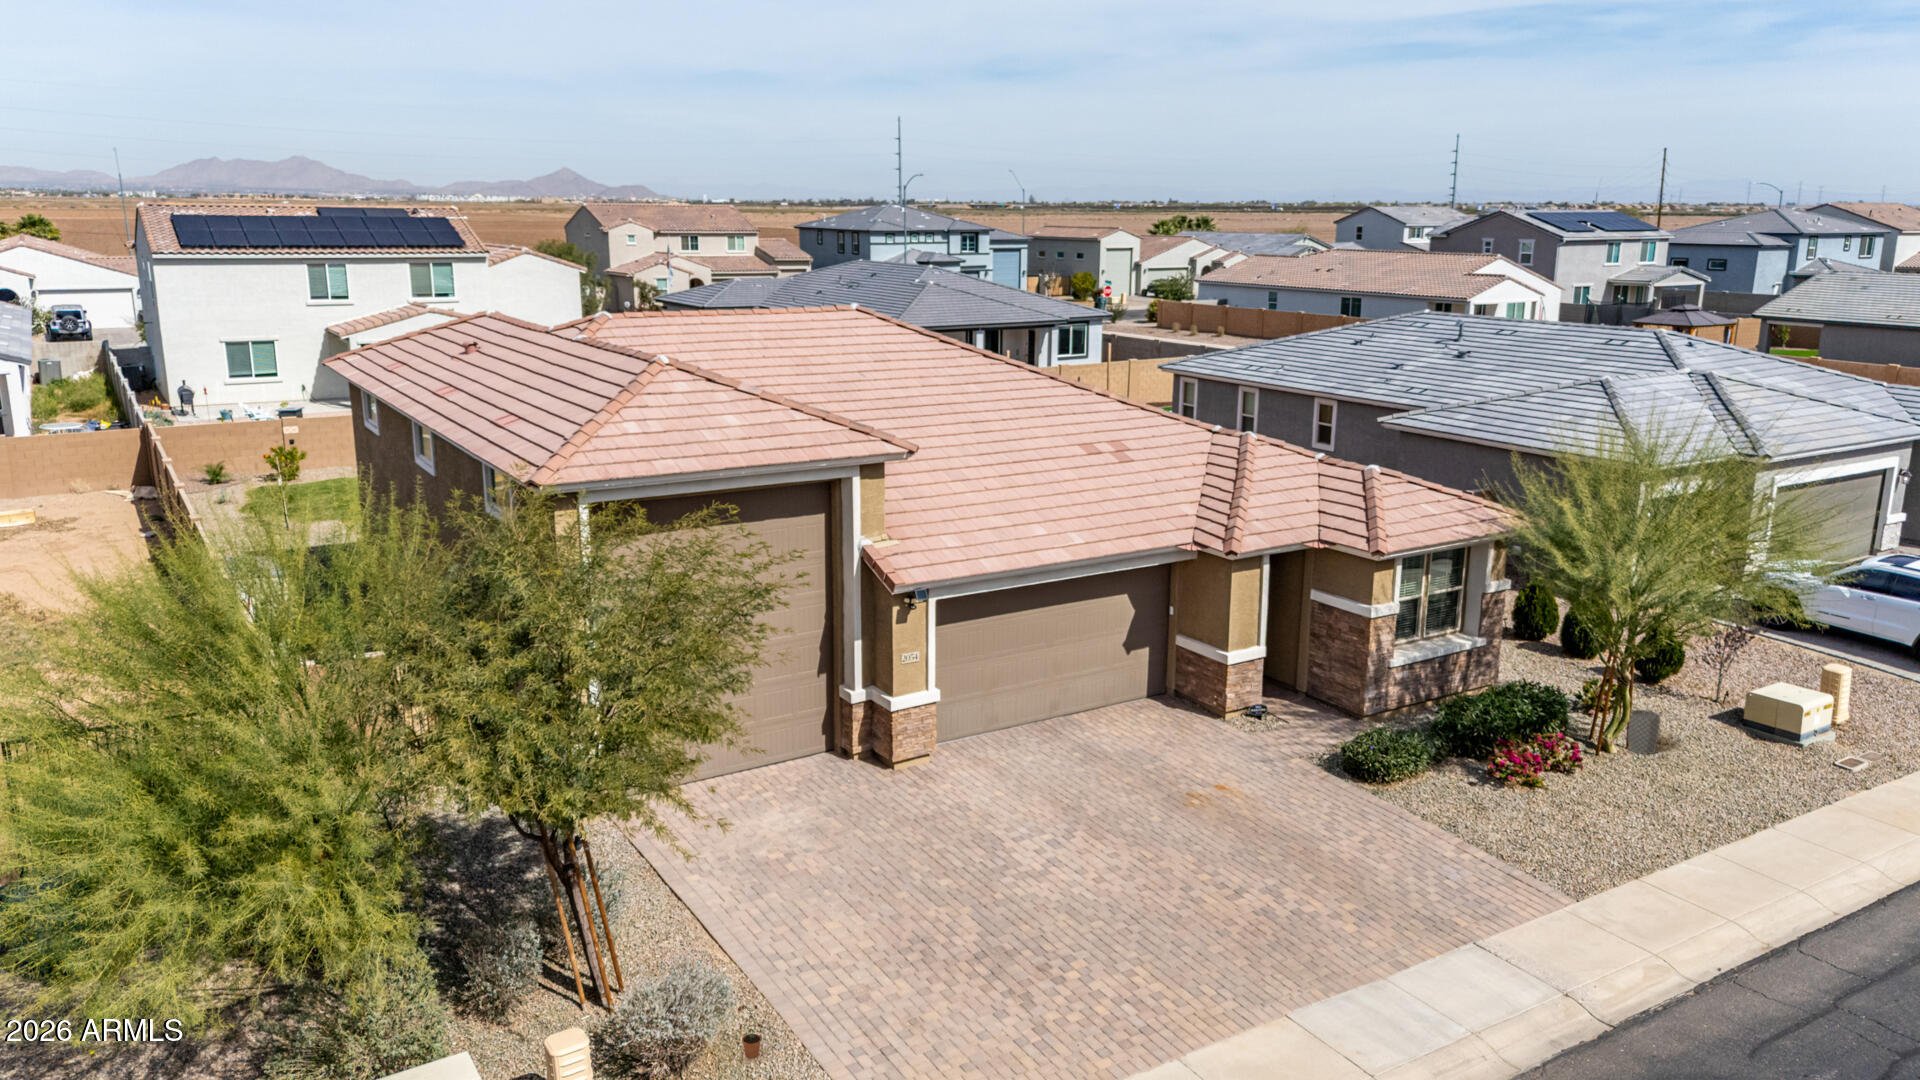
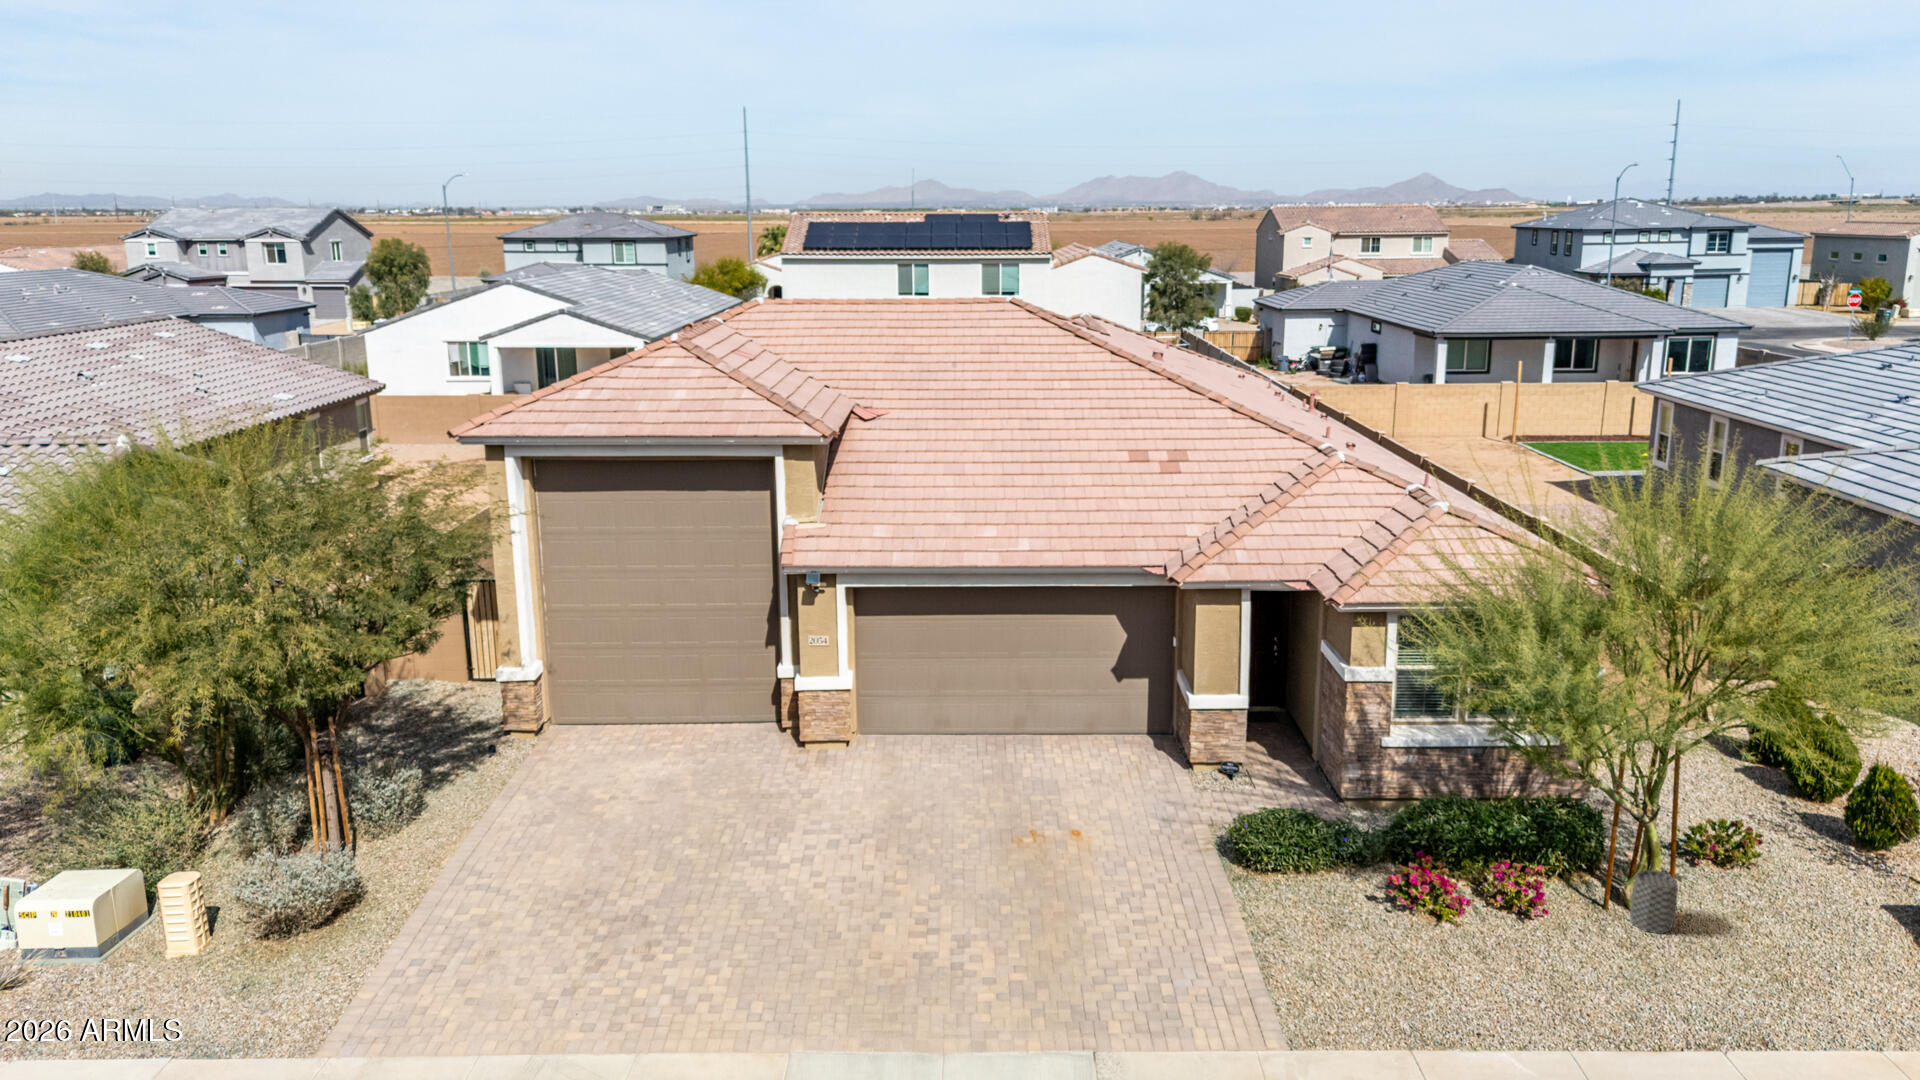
potted plant: present [738,1005,762,1058] -> none [320,887,347,931]

